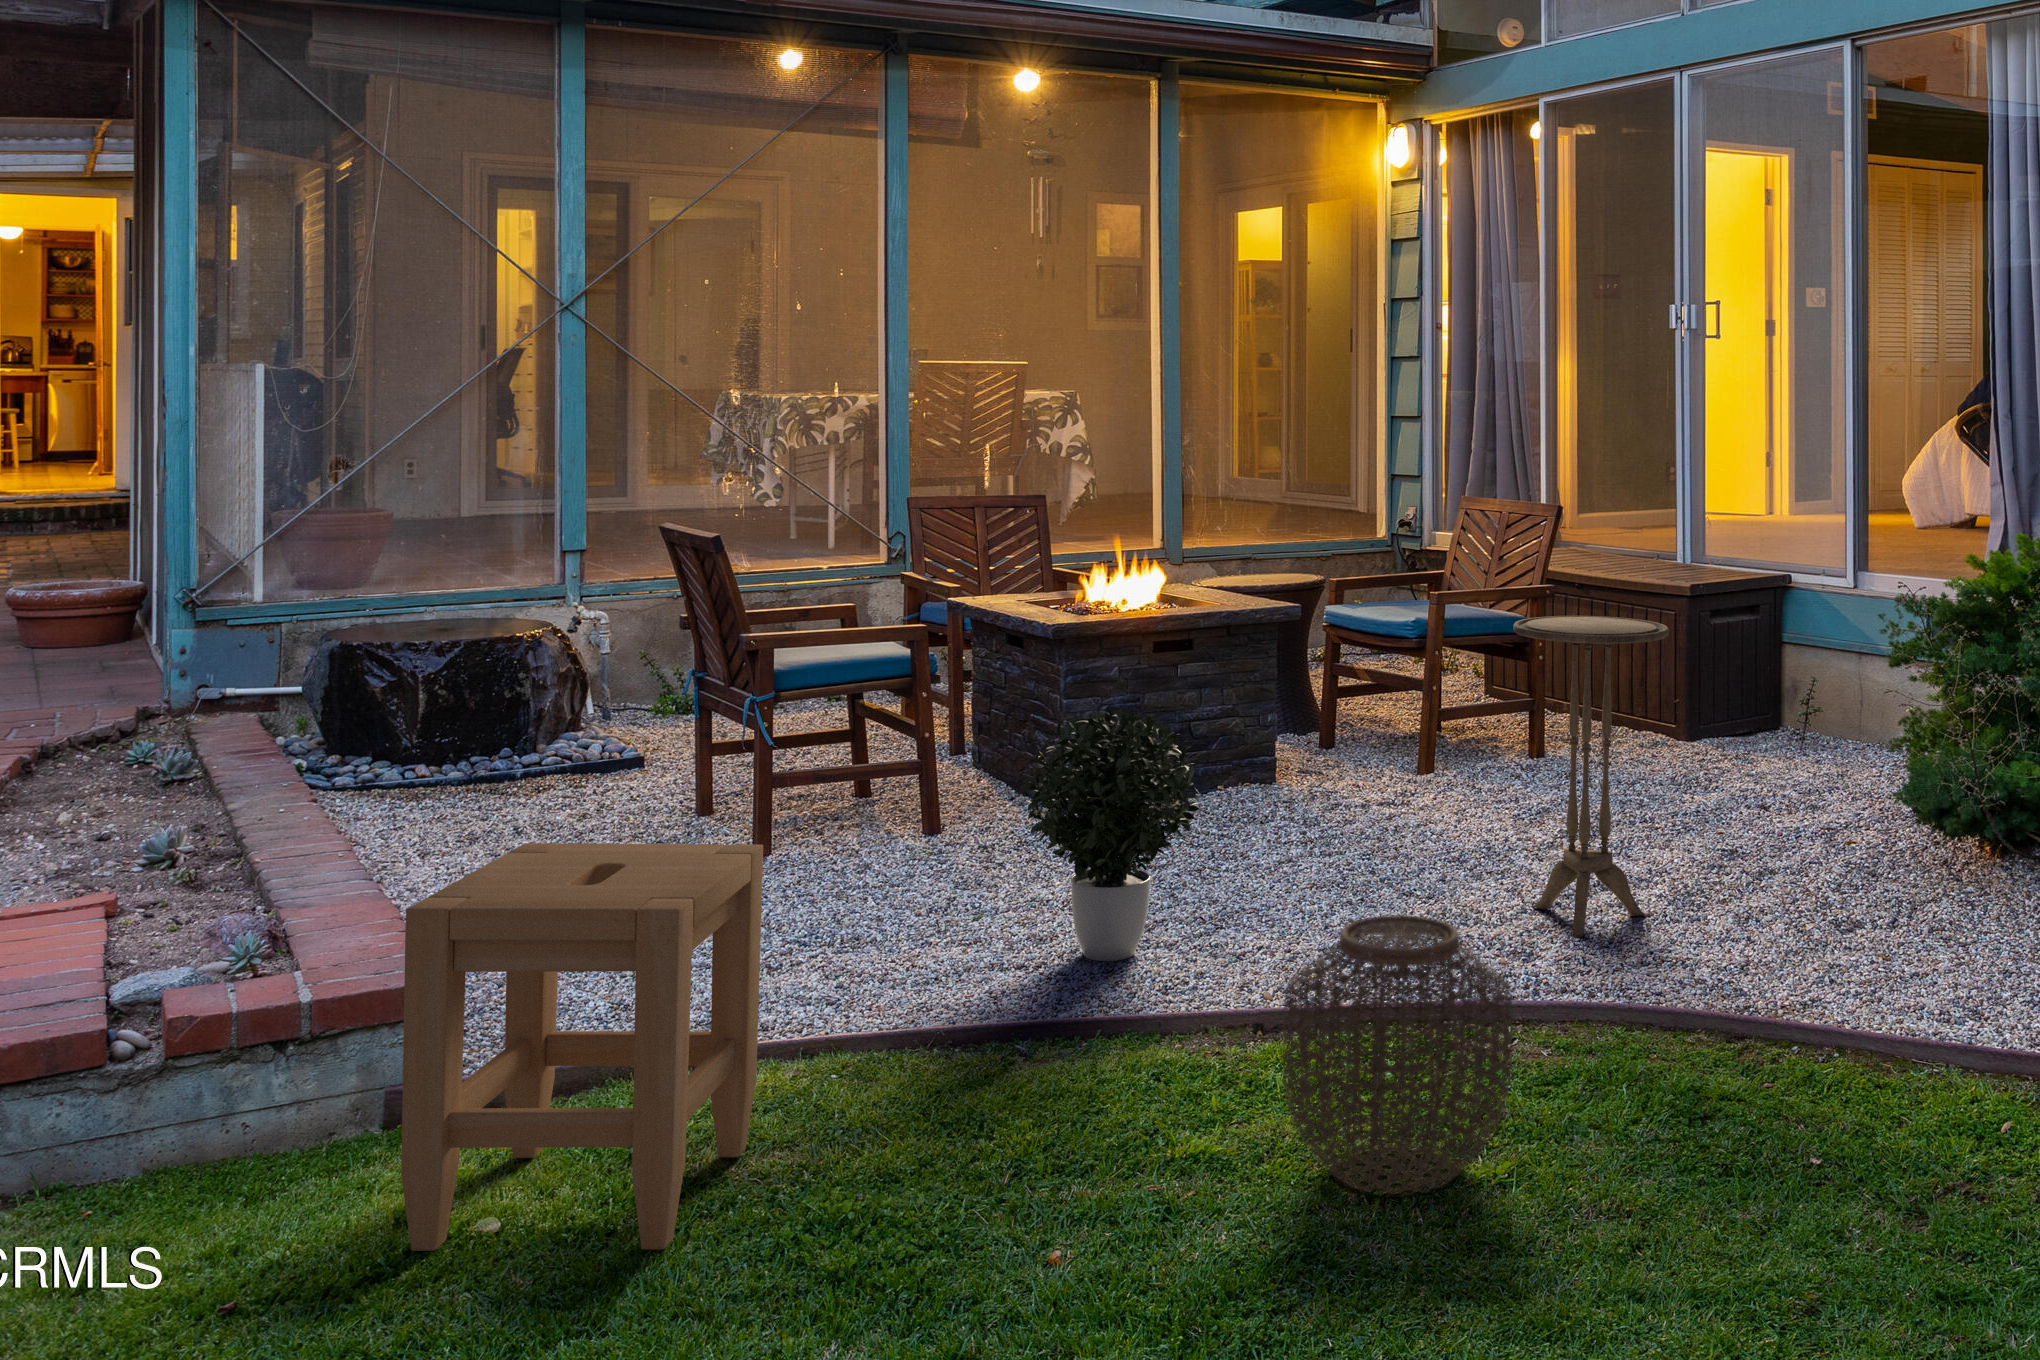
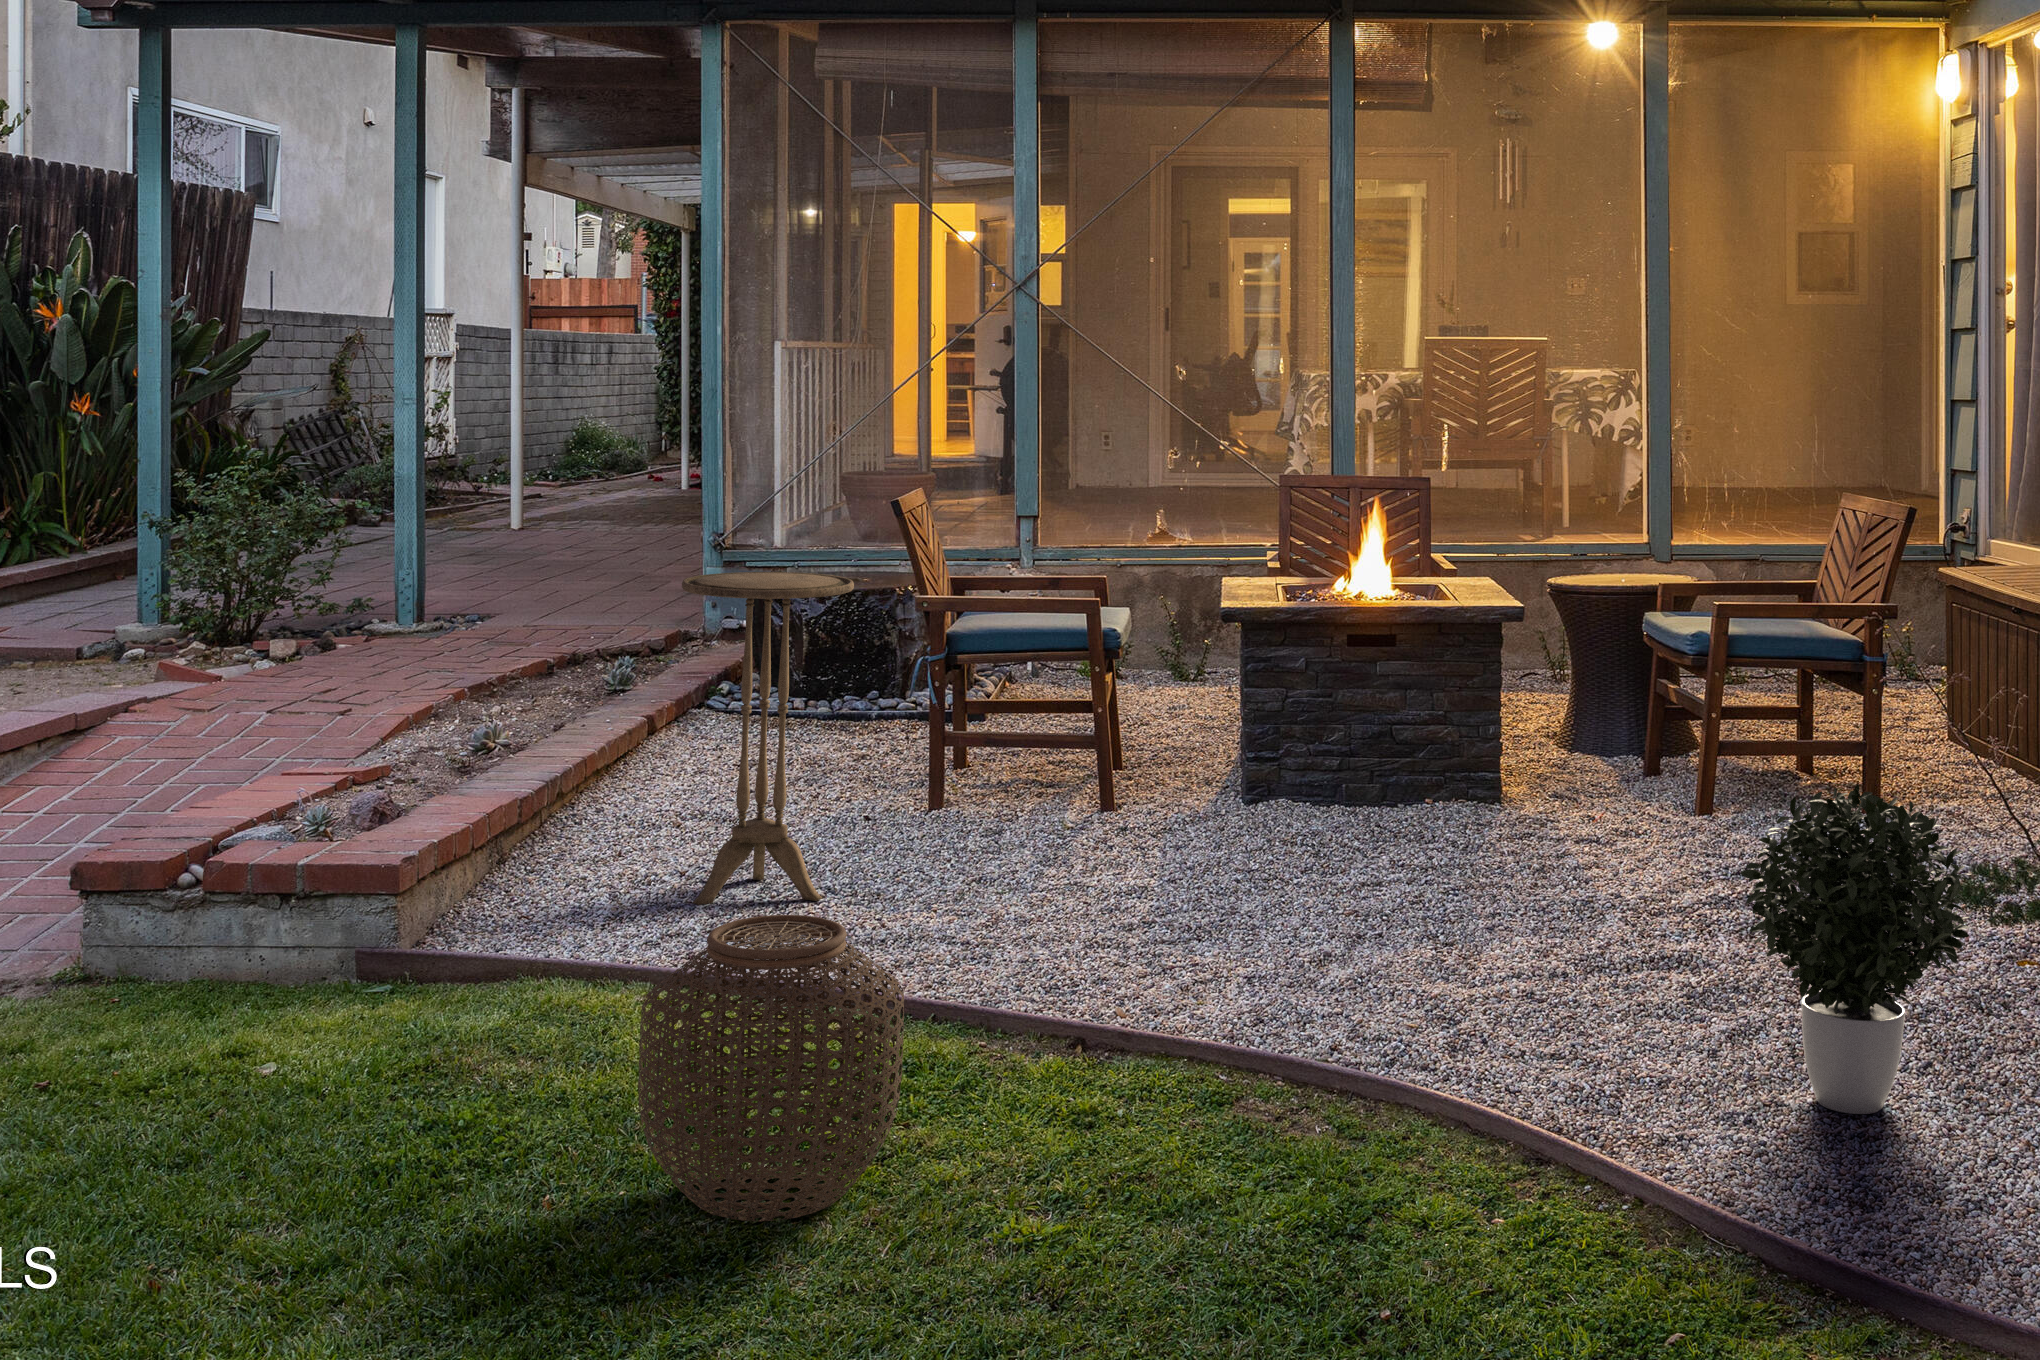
side table: present [1513,616,1669,937] -> present [682,572,854,905]
potted plant: present [1019,705,1199,961] -> present [1740,785,1971,1114]
stool: present [401,843,763,1251] -> none [30,730,385,1097]

